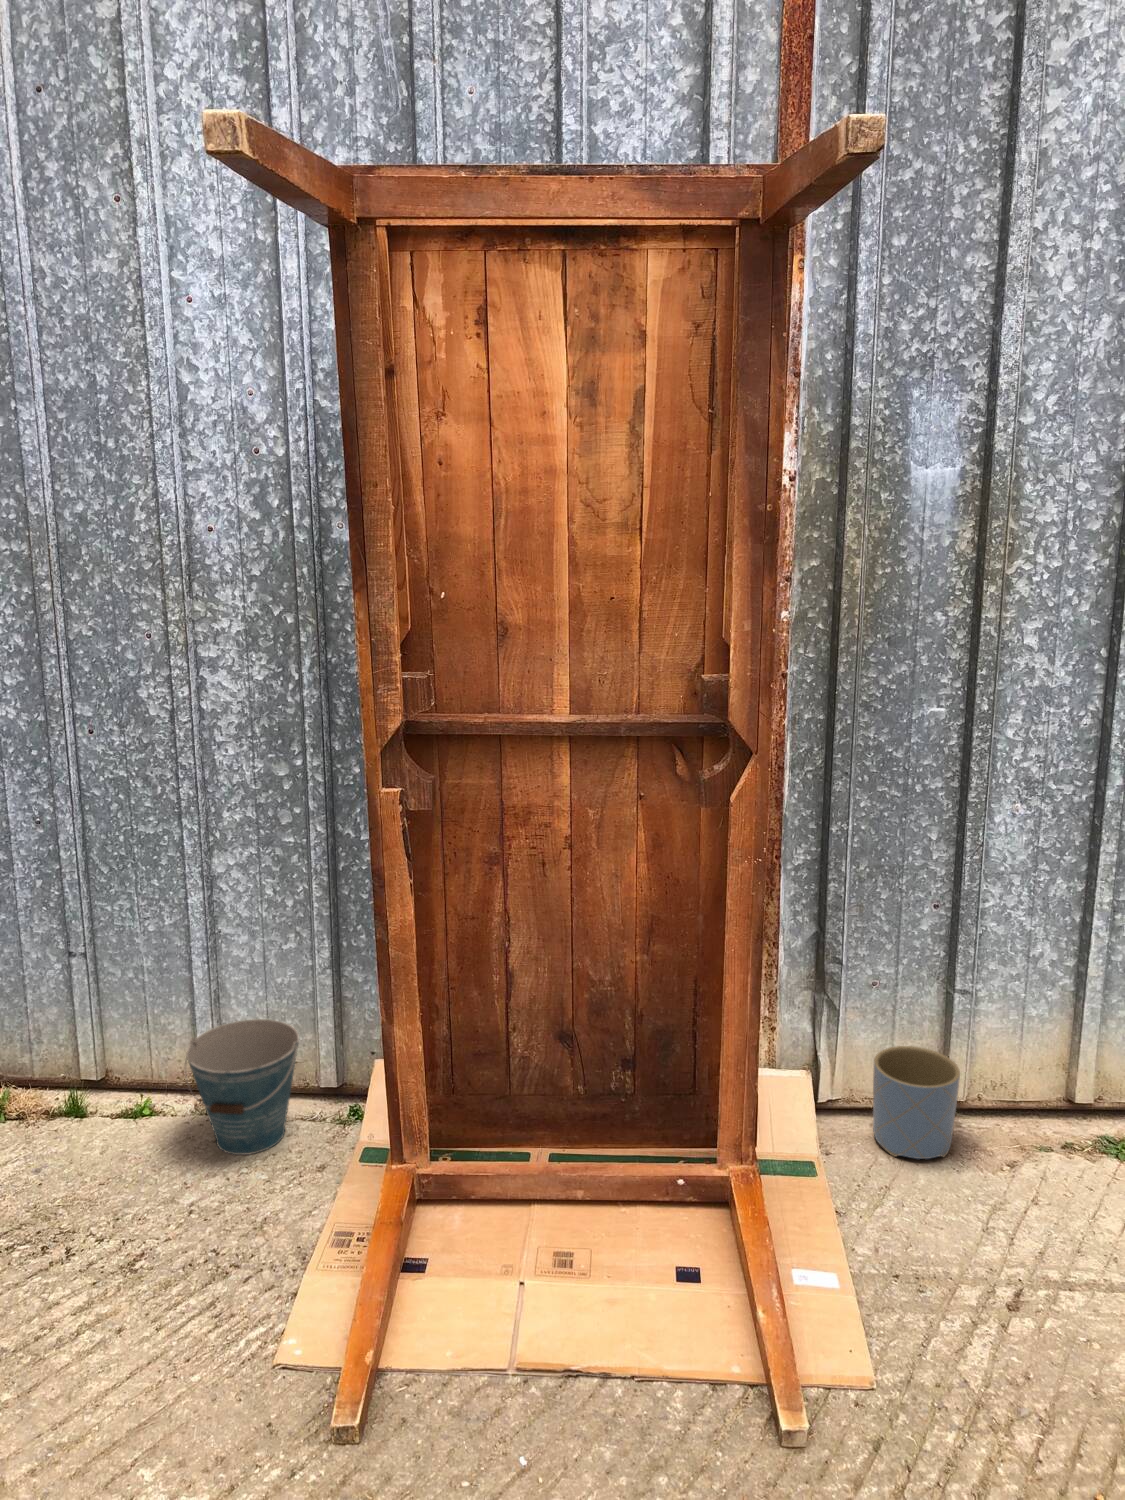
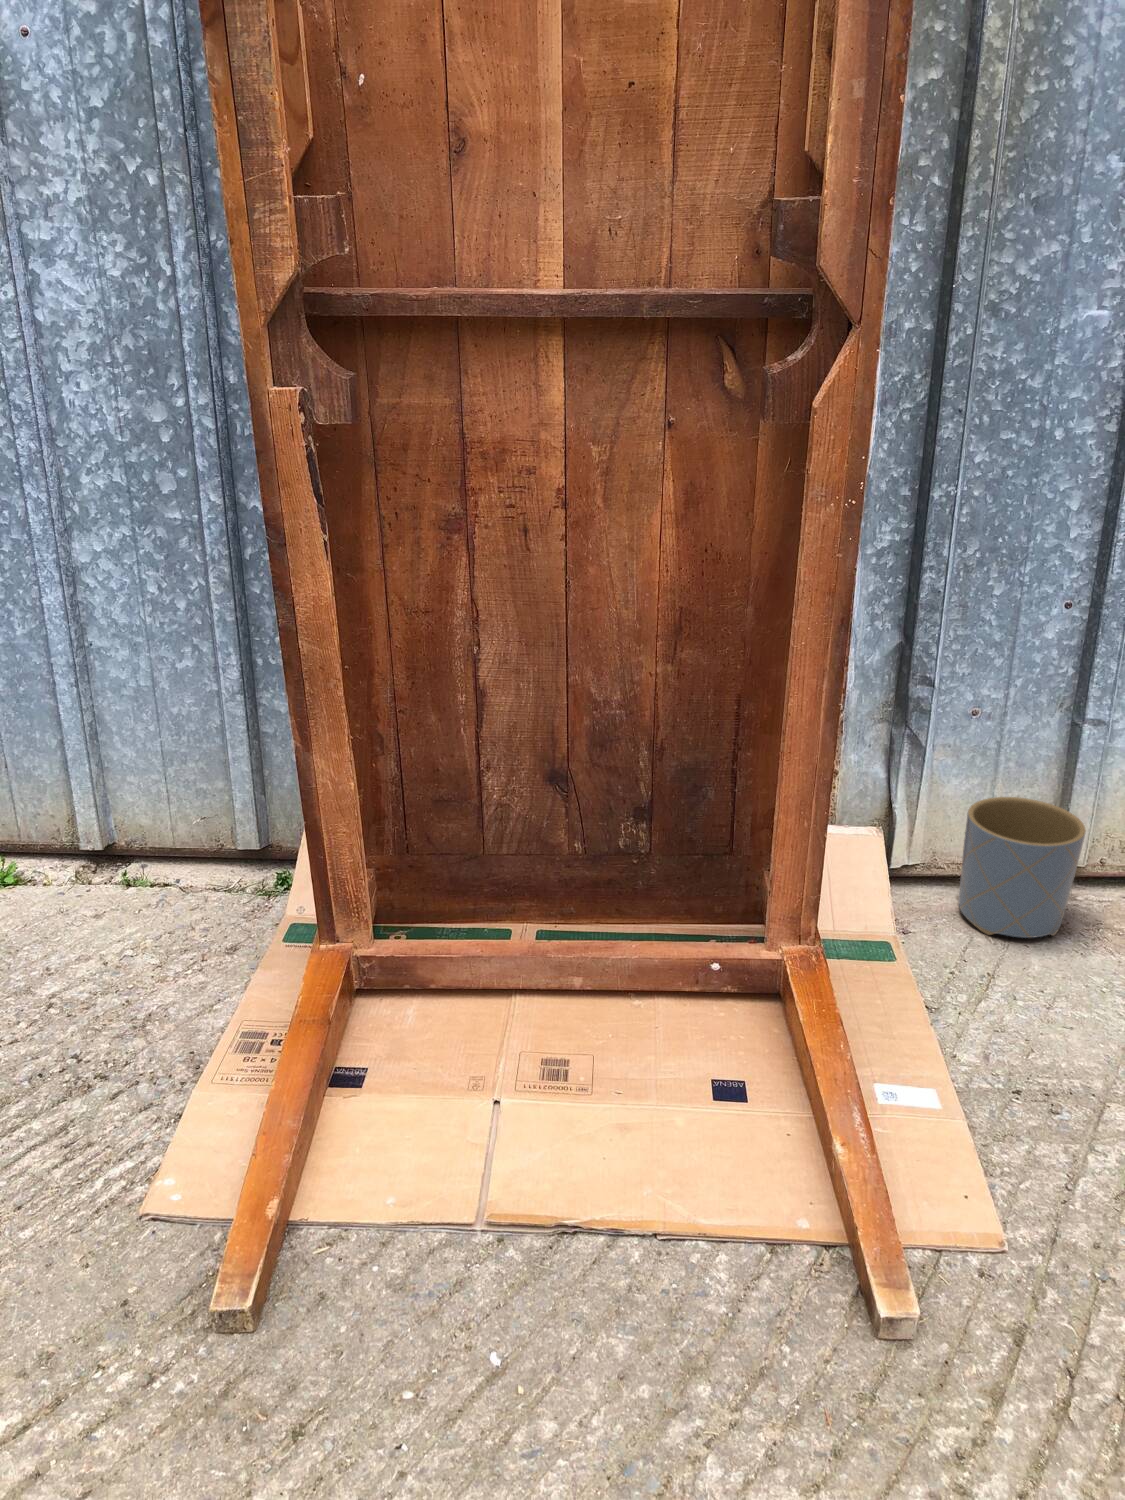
bucket: present [186,1019,299,1155] -> none [47,764,203,934]

